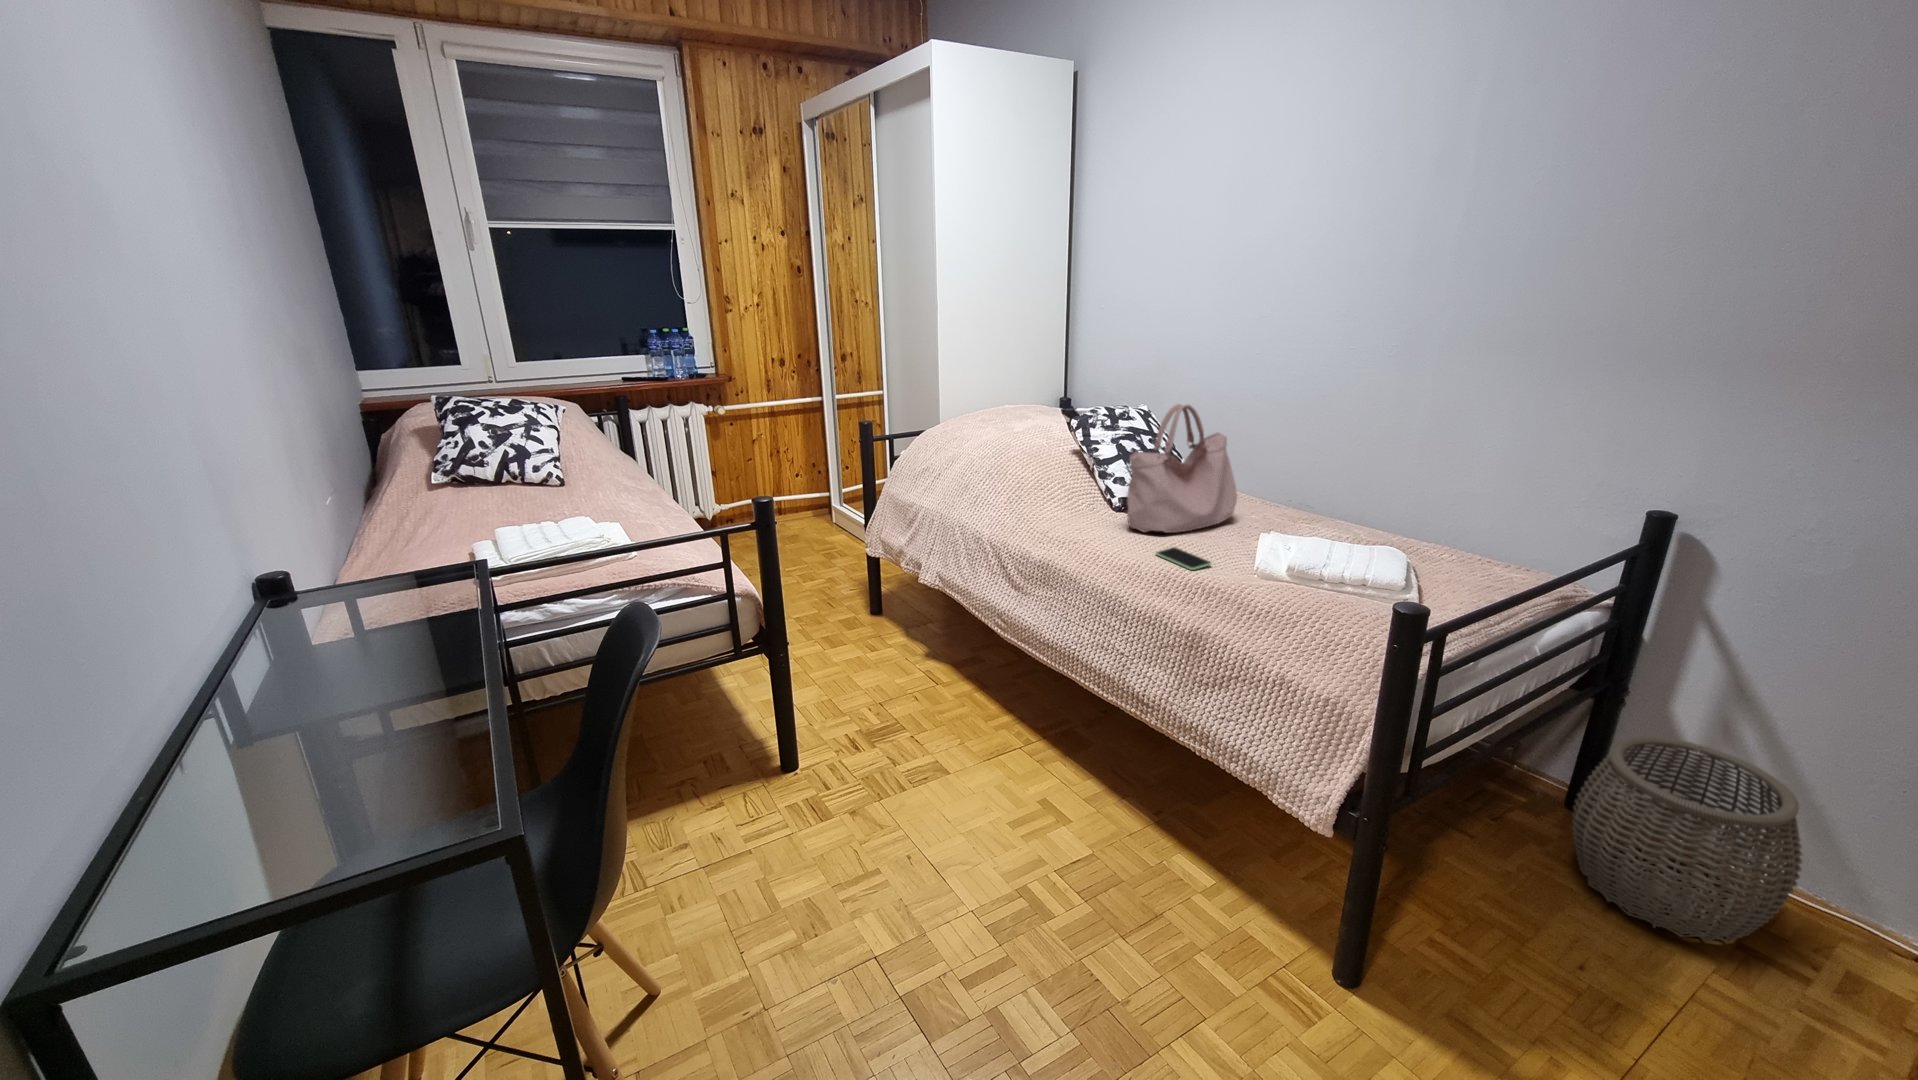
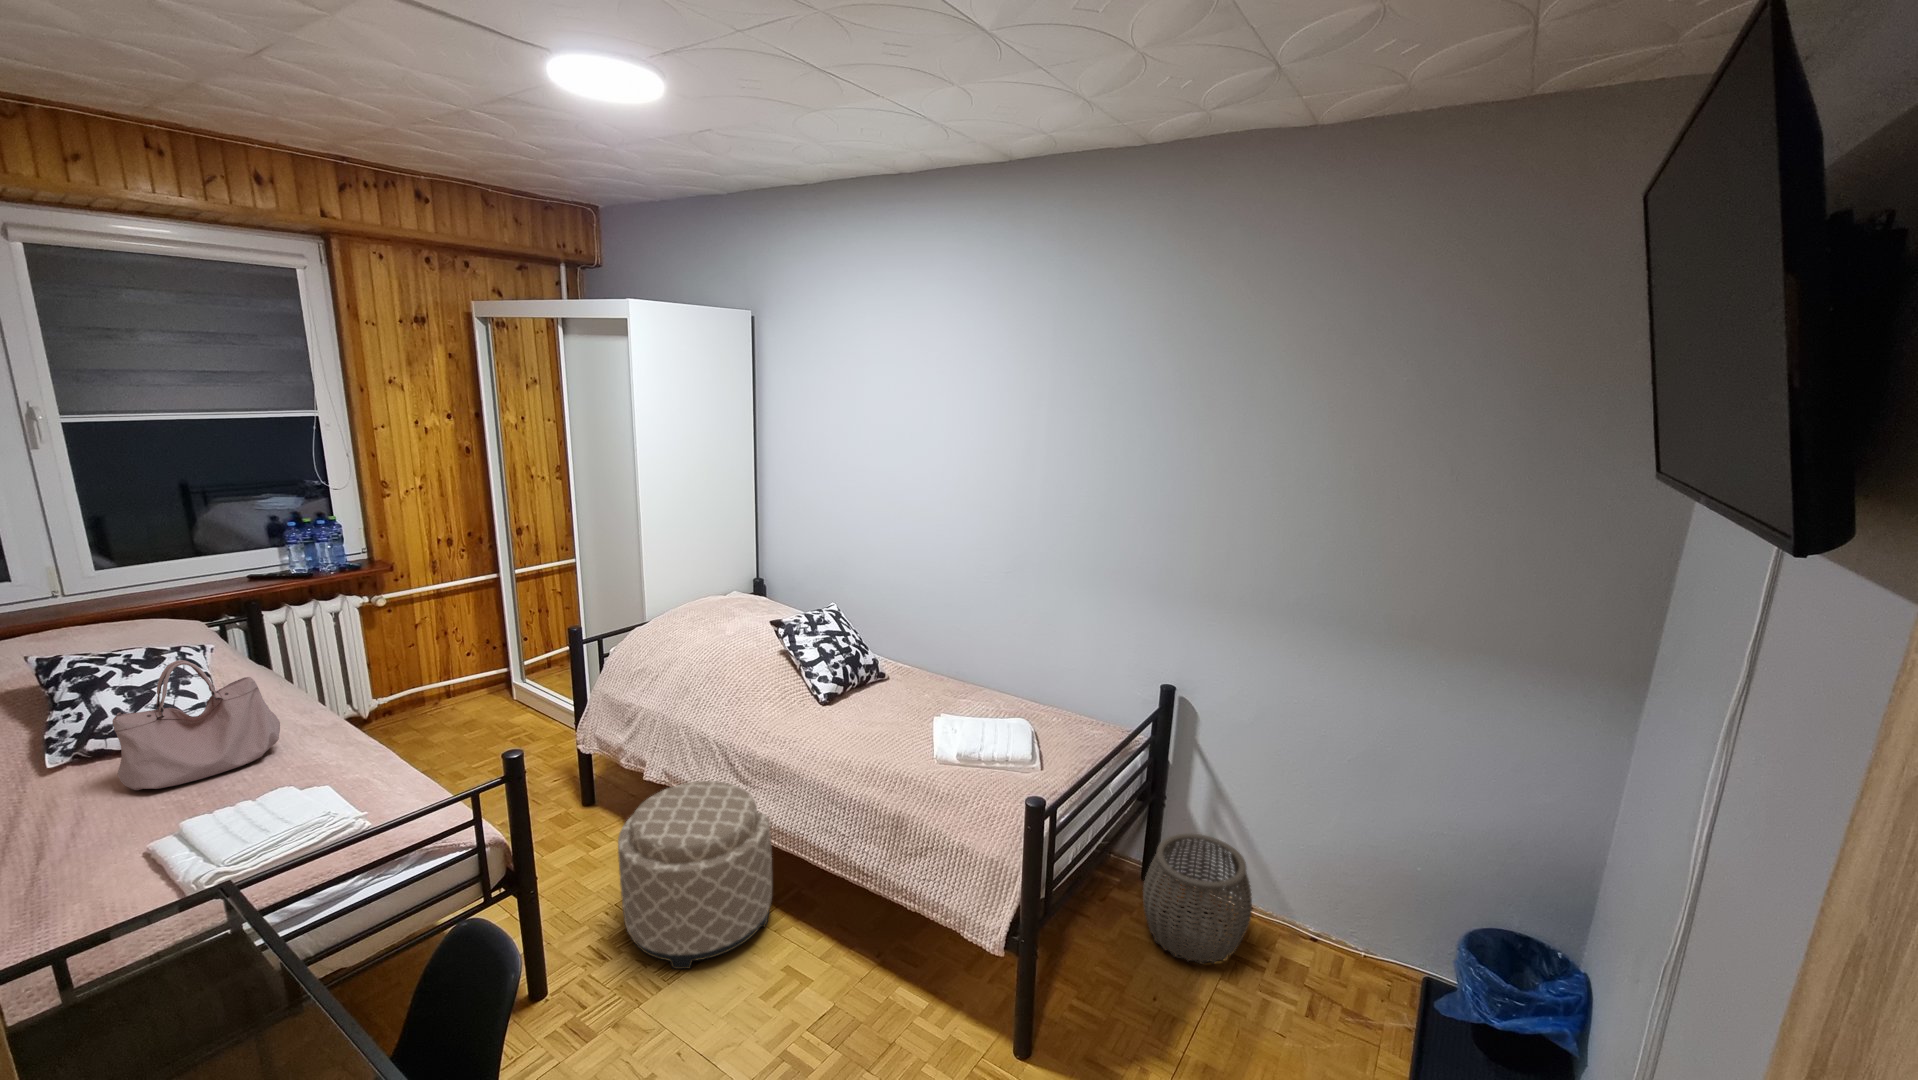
handbag: present [1127,404,1237,533] -> present [112,660,280,790]
smartphone: present [1156,547,1211,570] -> none [860,742,903,764]
ottoman: none [869,576,1038,775] -> present [618,781,772,969]

